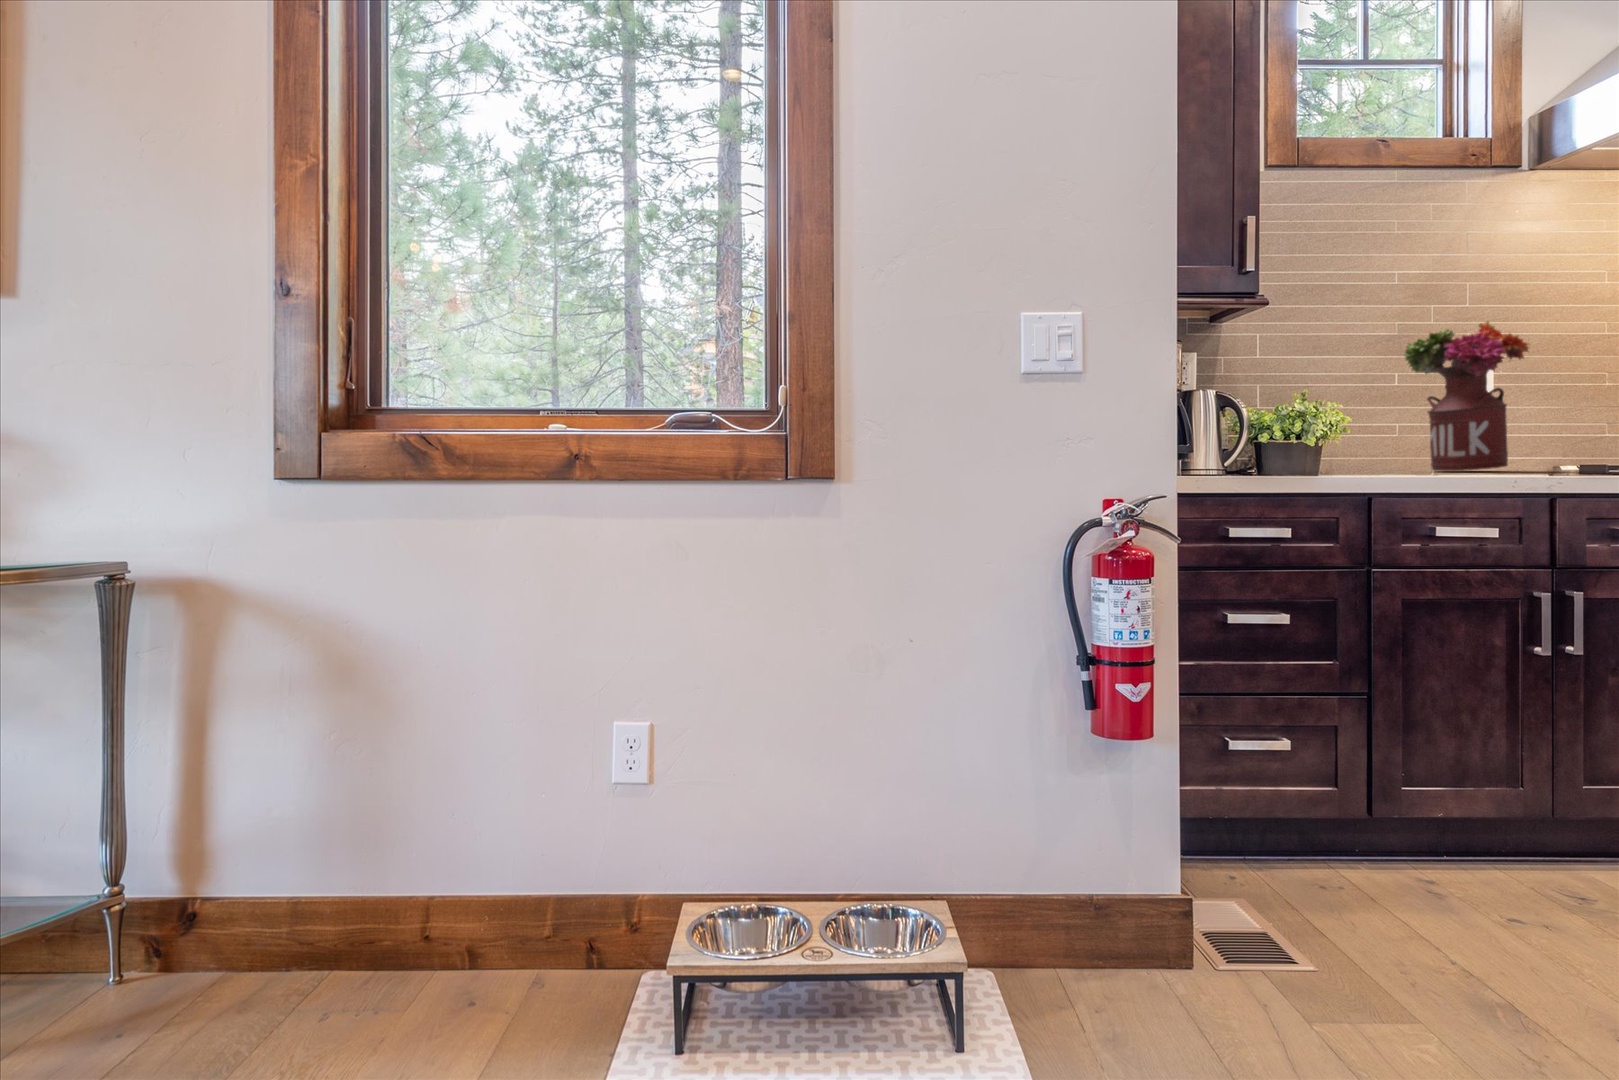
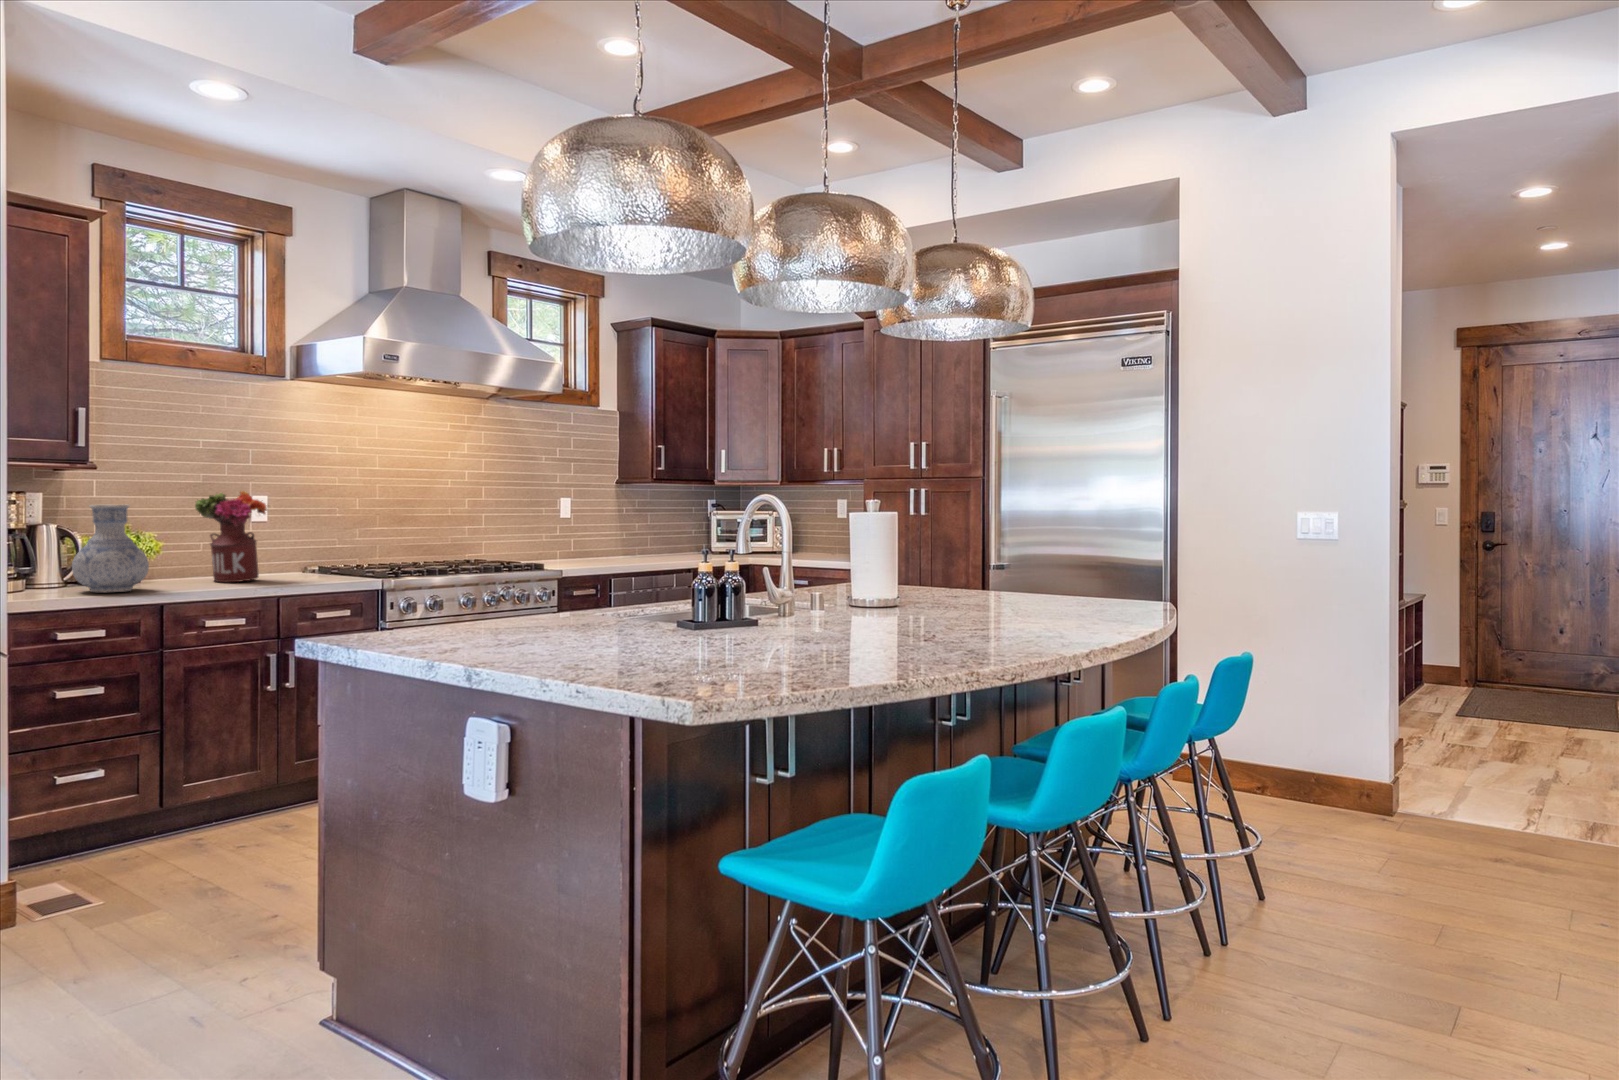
vase: none [1242,339,1349,475] -> present [72,504,149,592]

